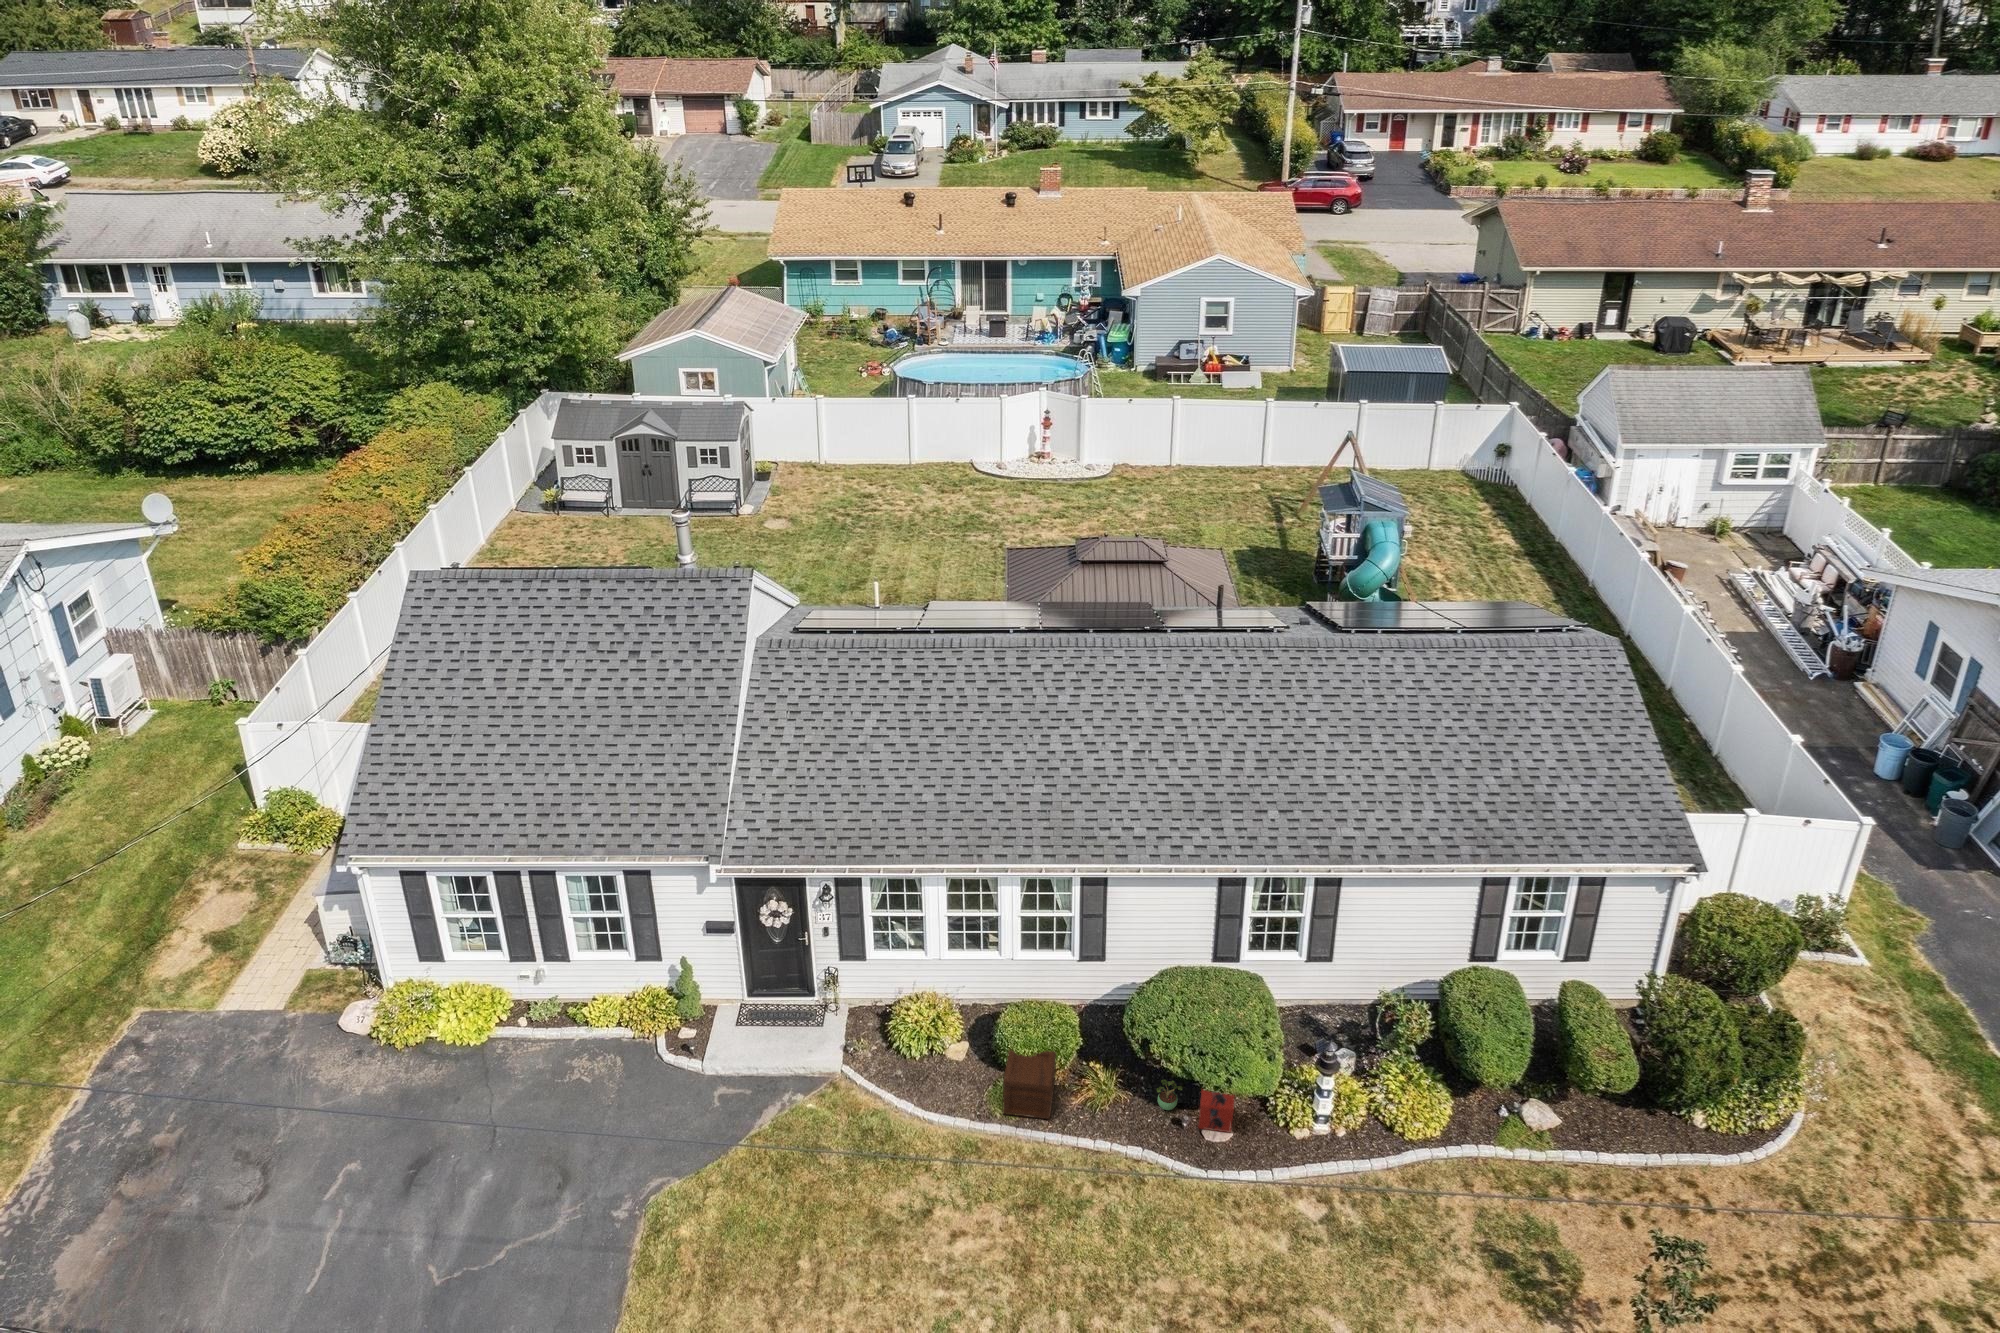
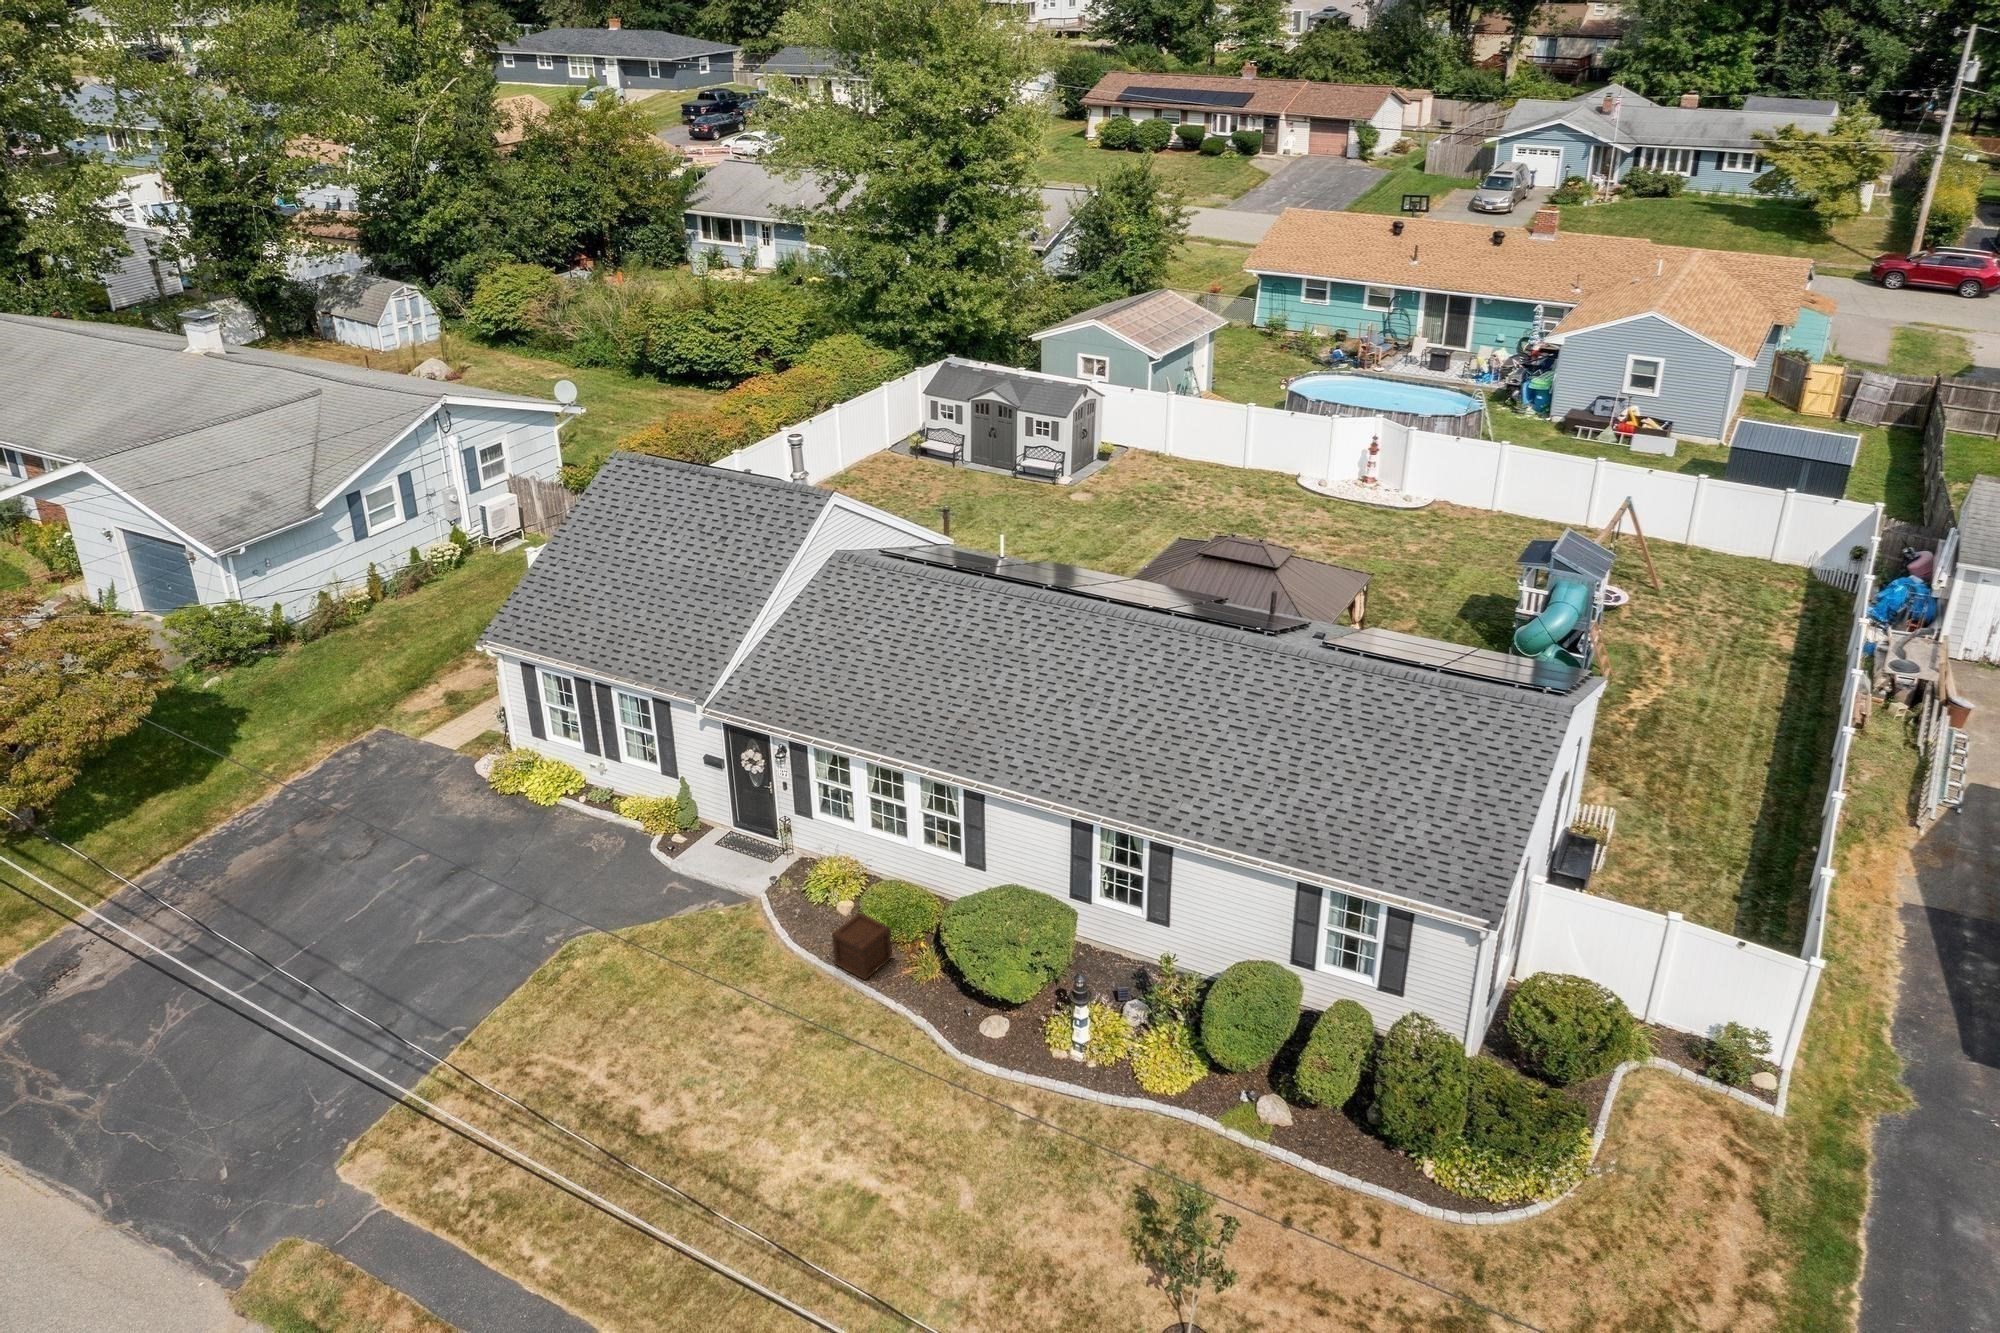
potted plant: present [1156,1080,1182,1110] -> none [952,977,971,1007]
storage box: present [1198,1090,1235,1133] -> none [971,991,1013,1042]

